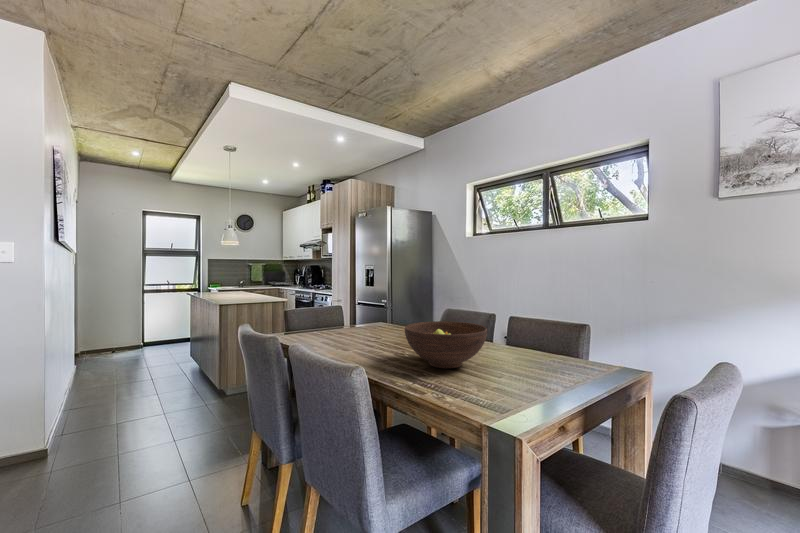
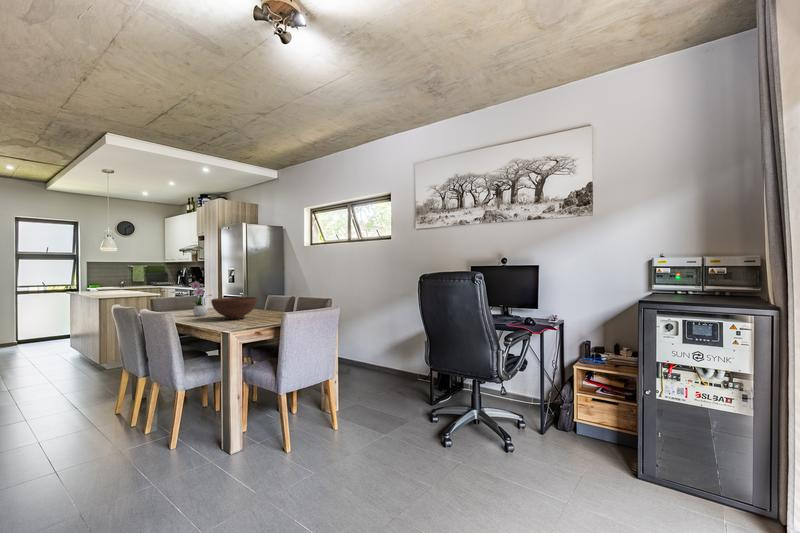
flower arrangement: none [359,281,385,352] -> present [191,276,208,316]

